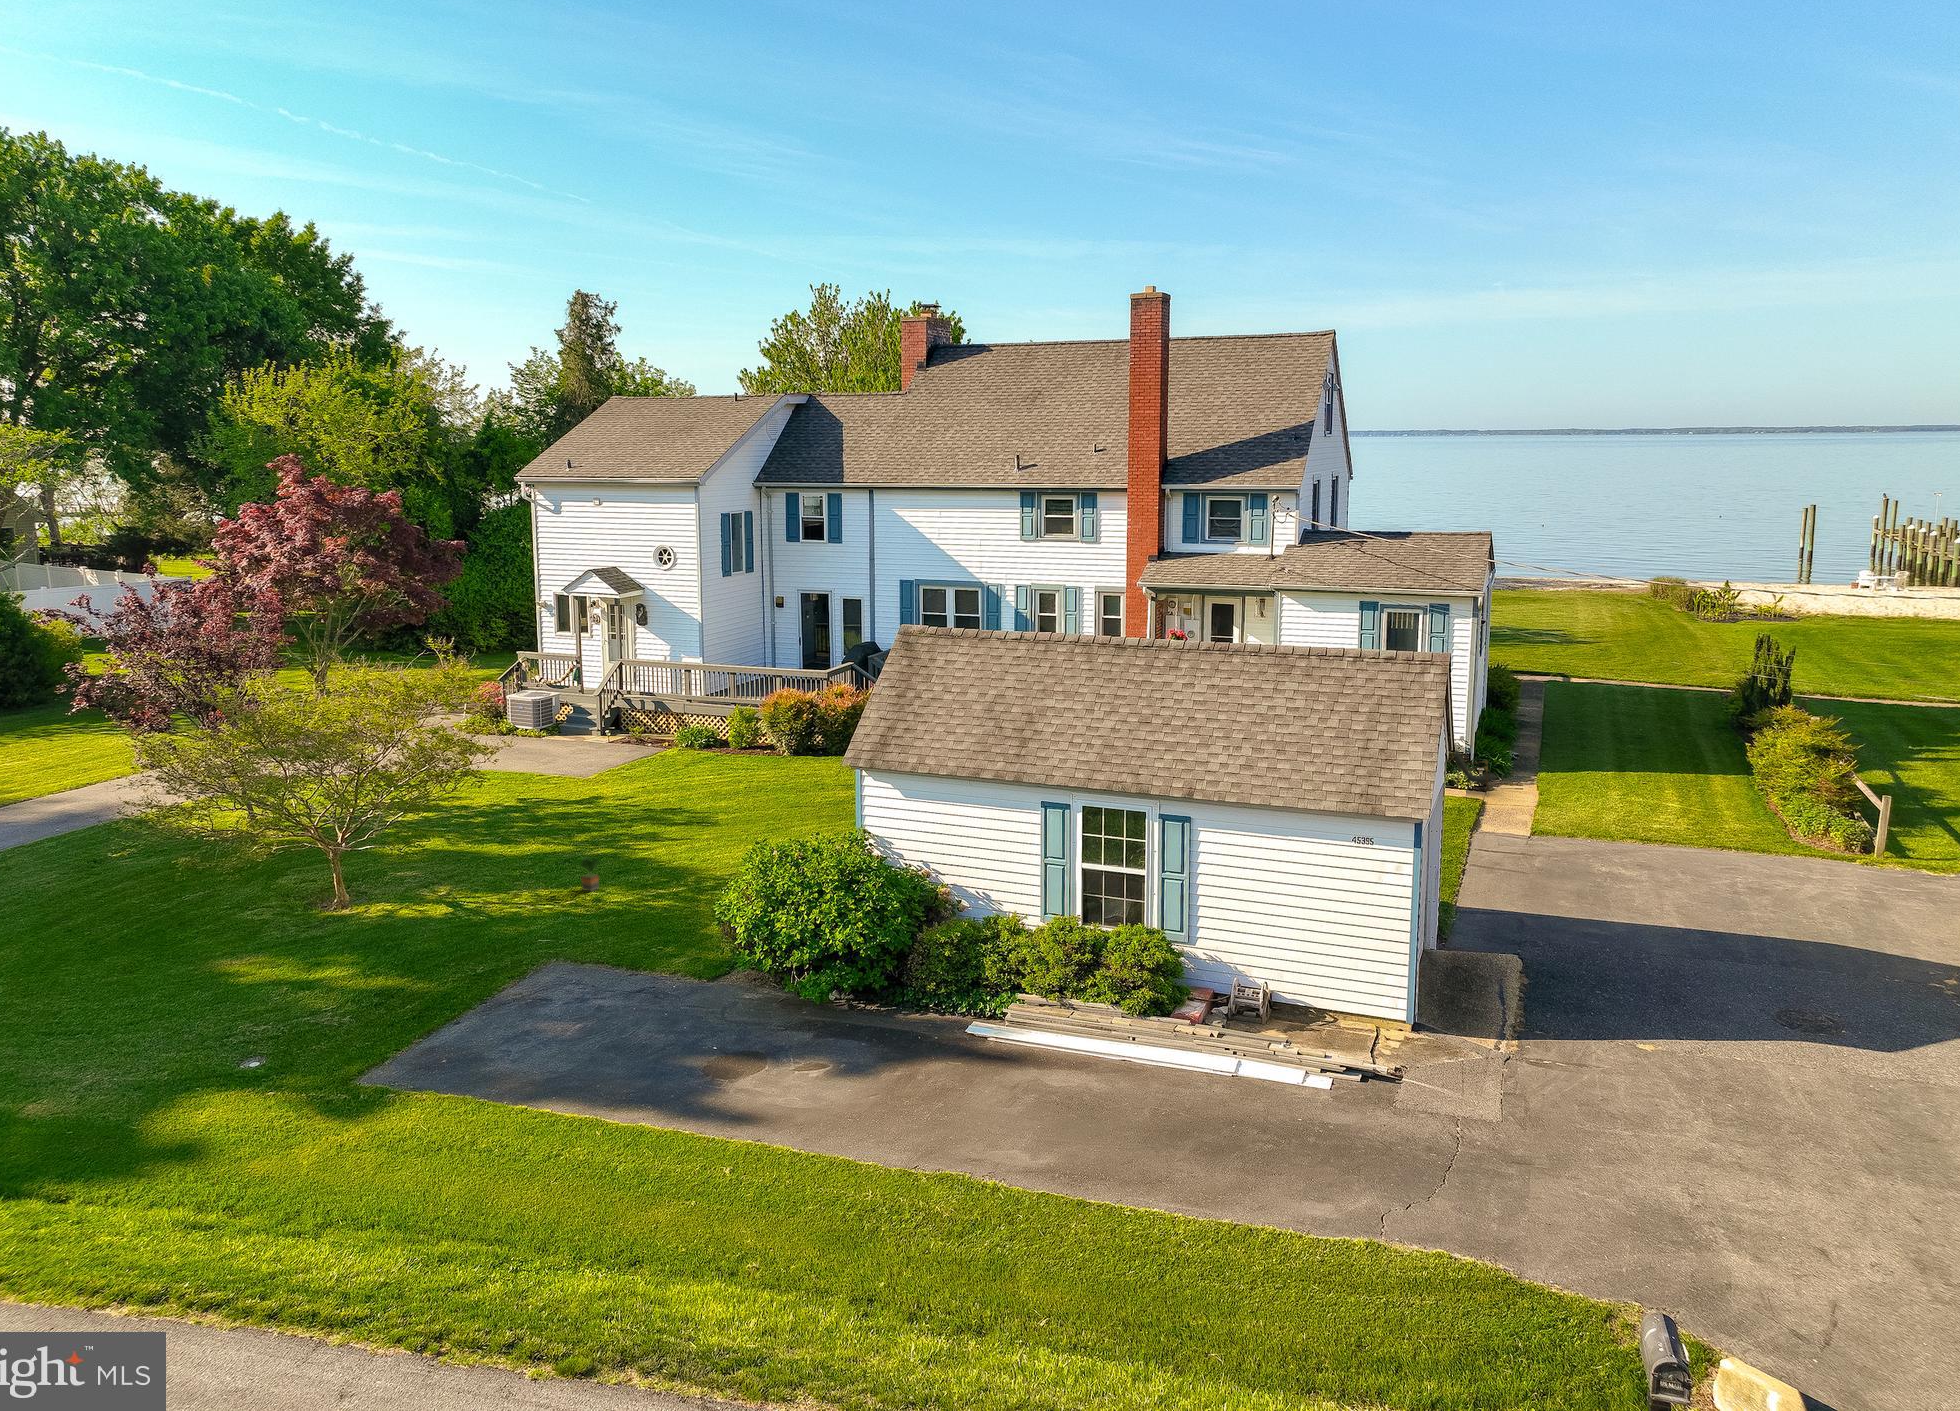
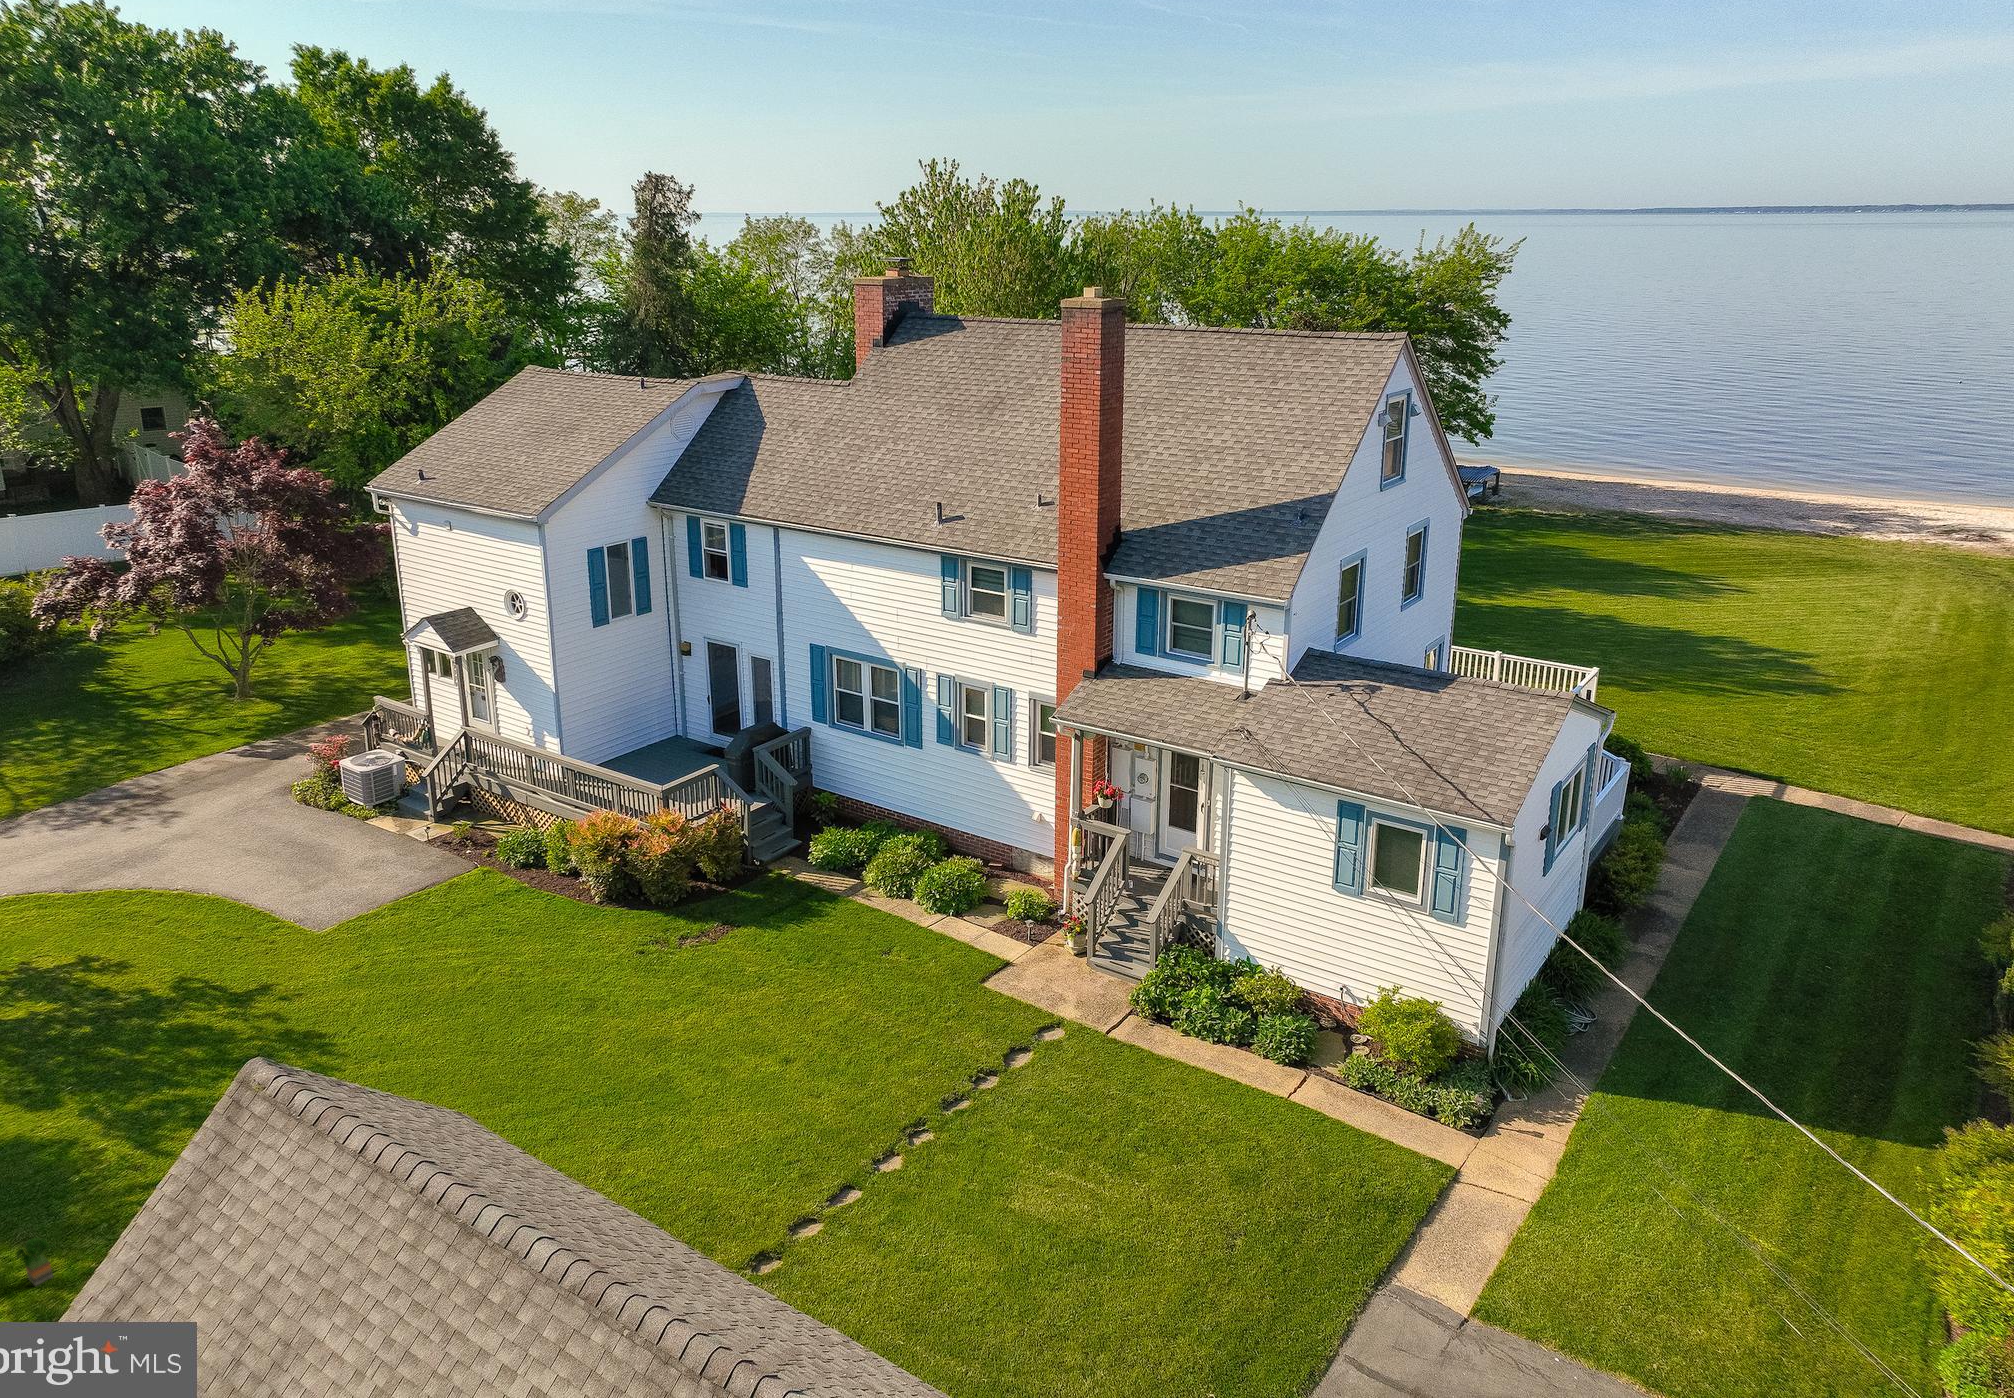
lounge chair: present [1454,750,1495,793] -> none [1414,1057,1481,1144]

